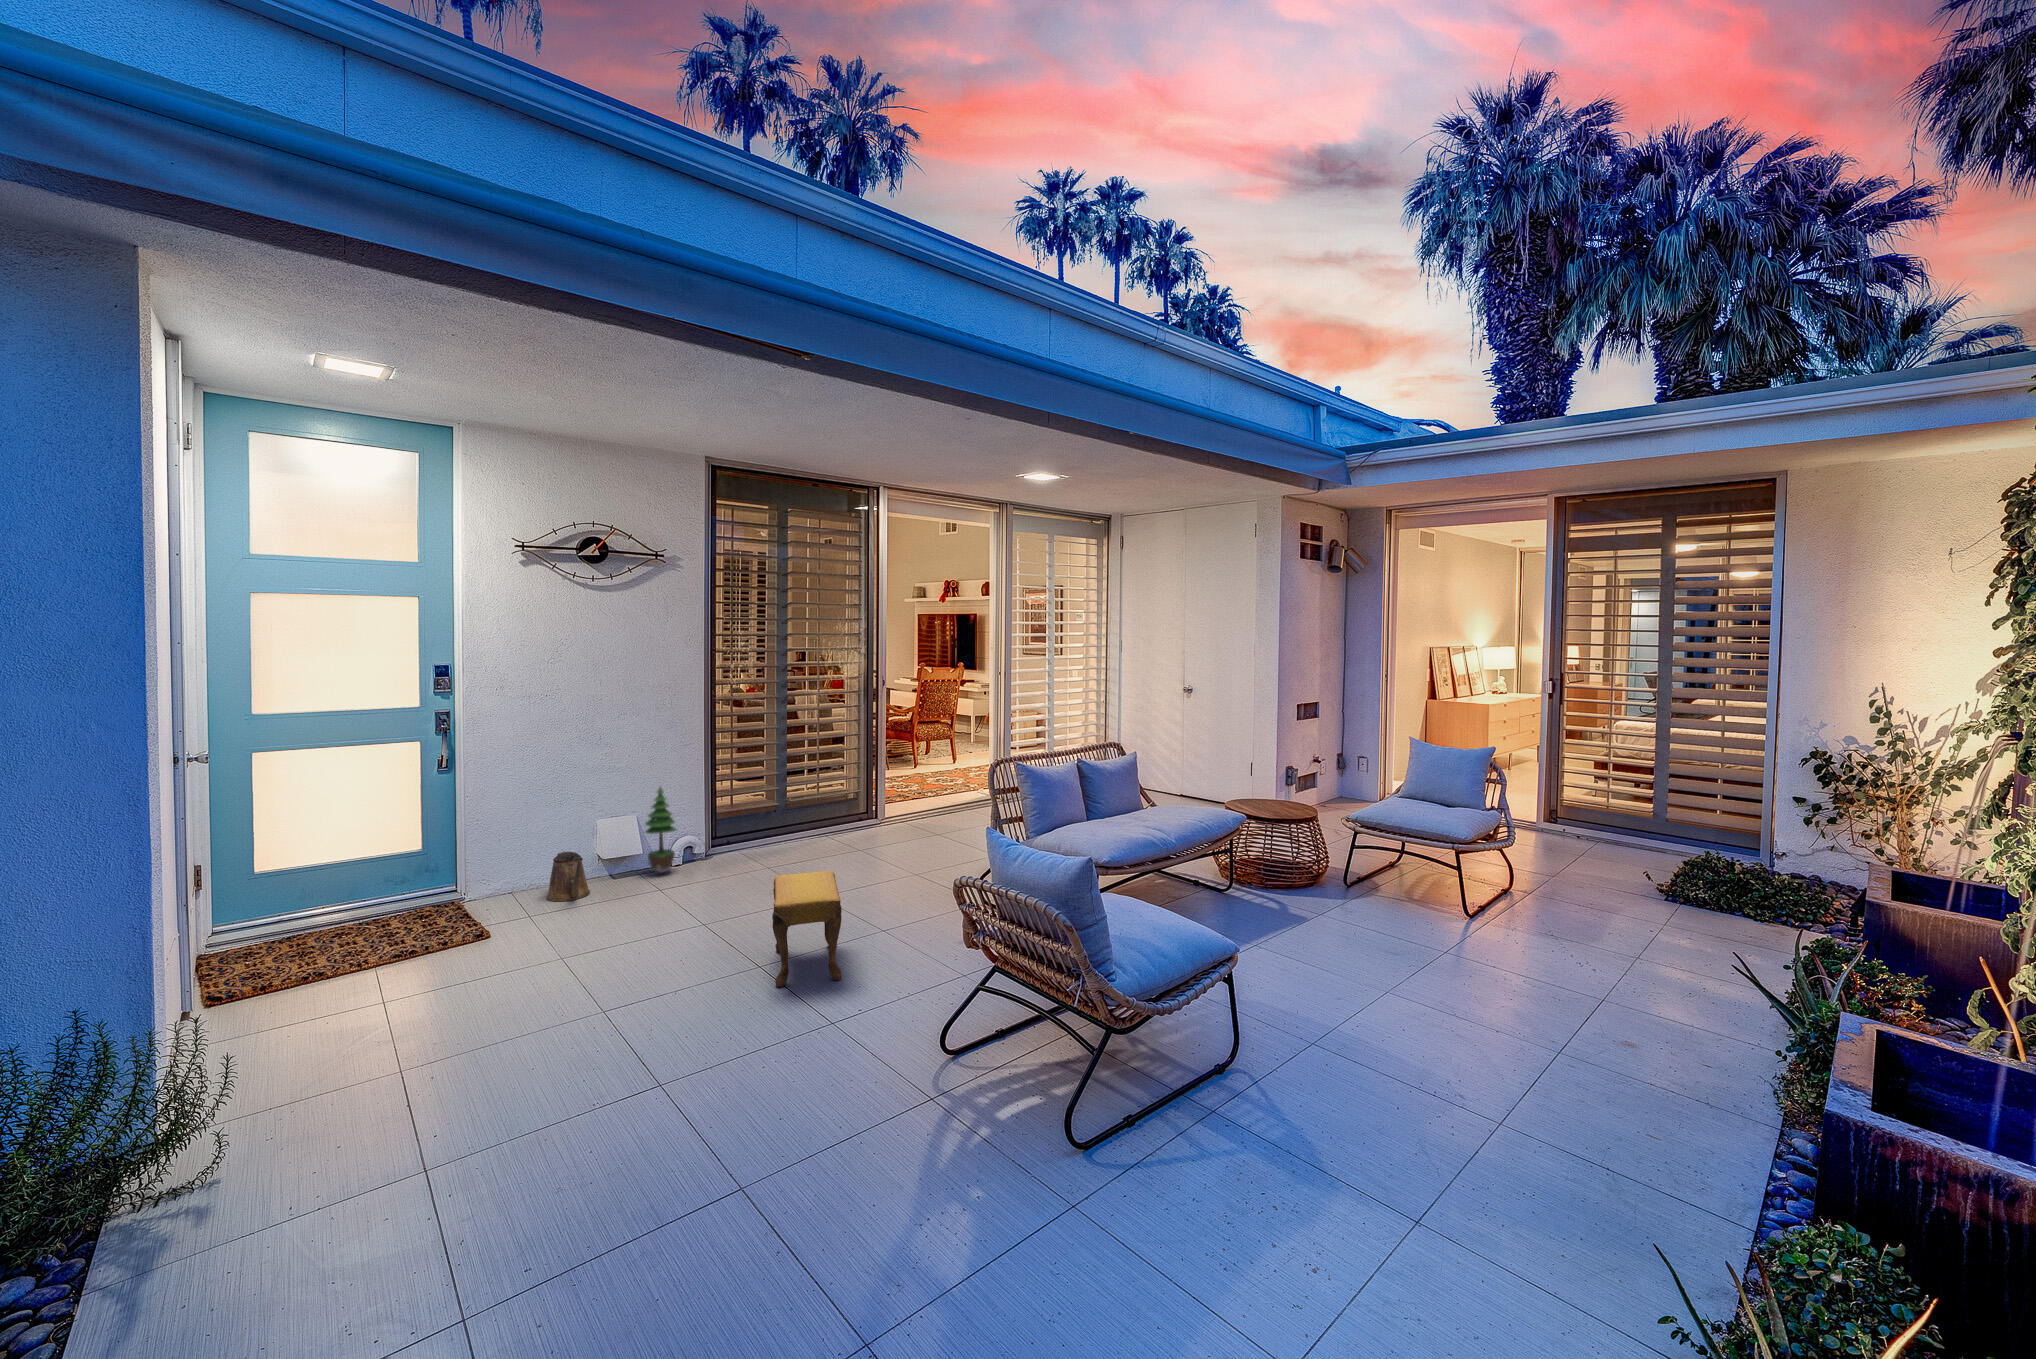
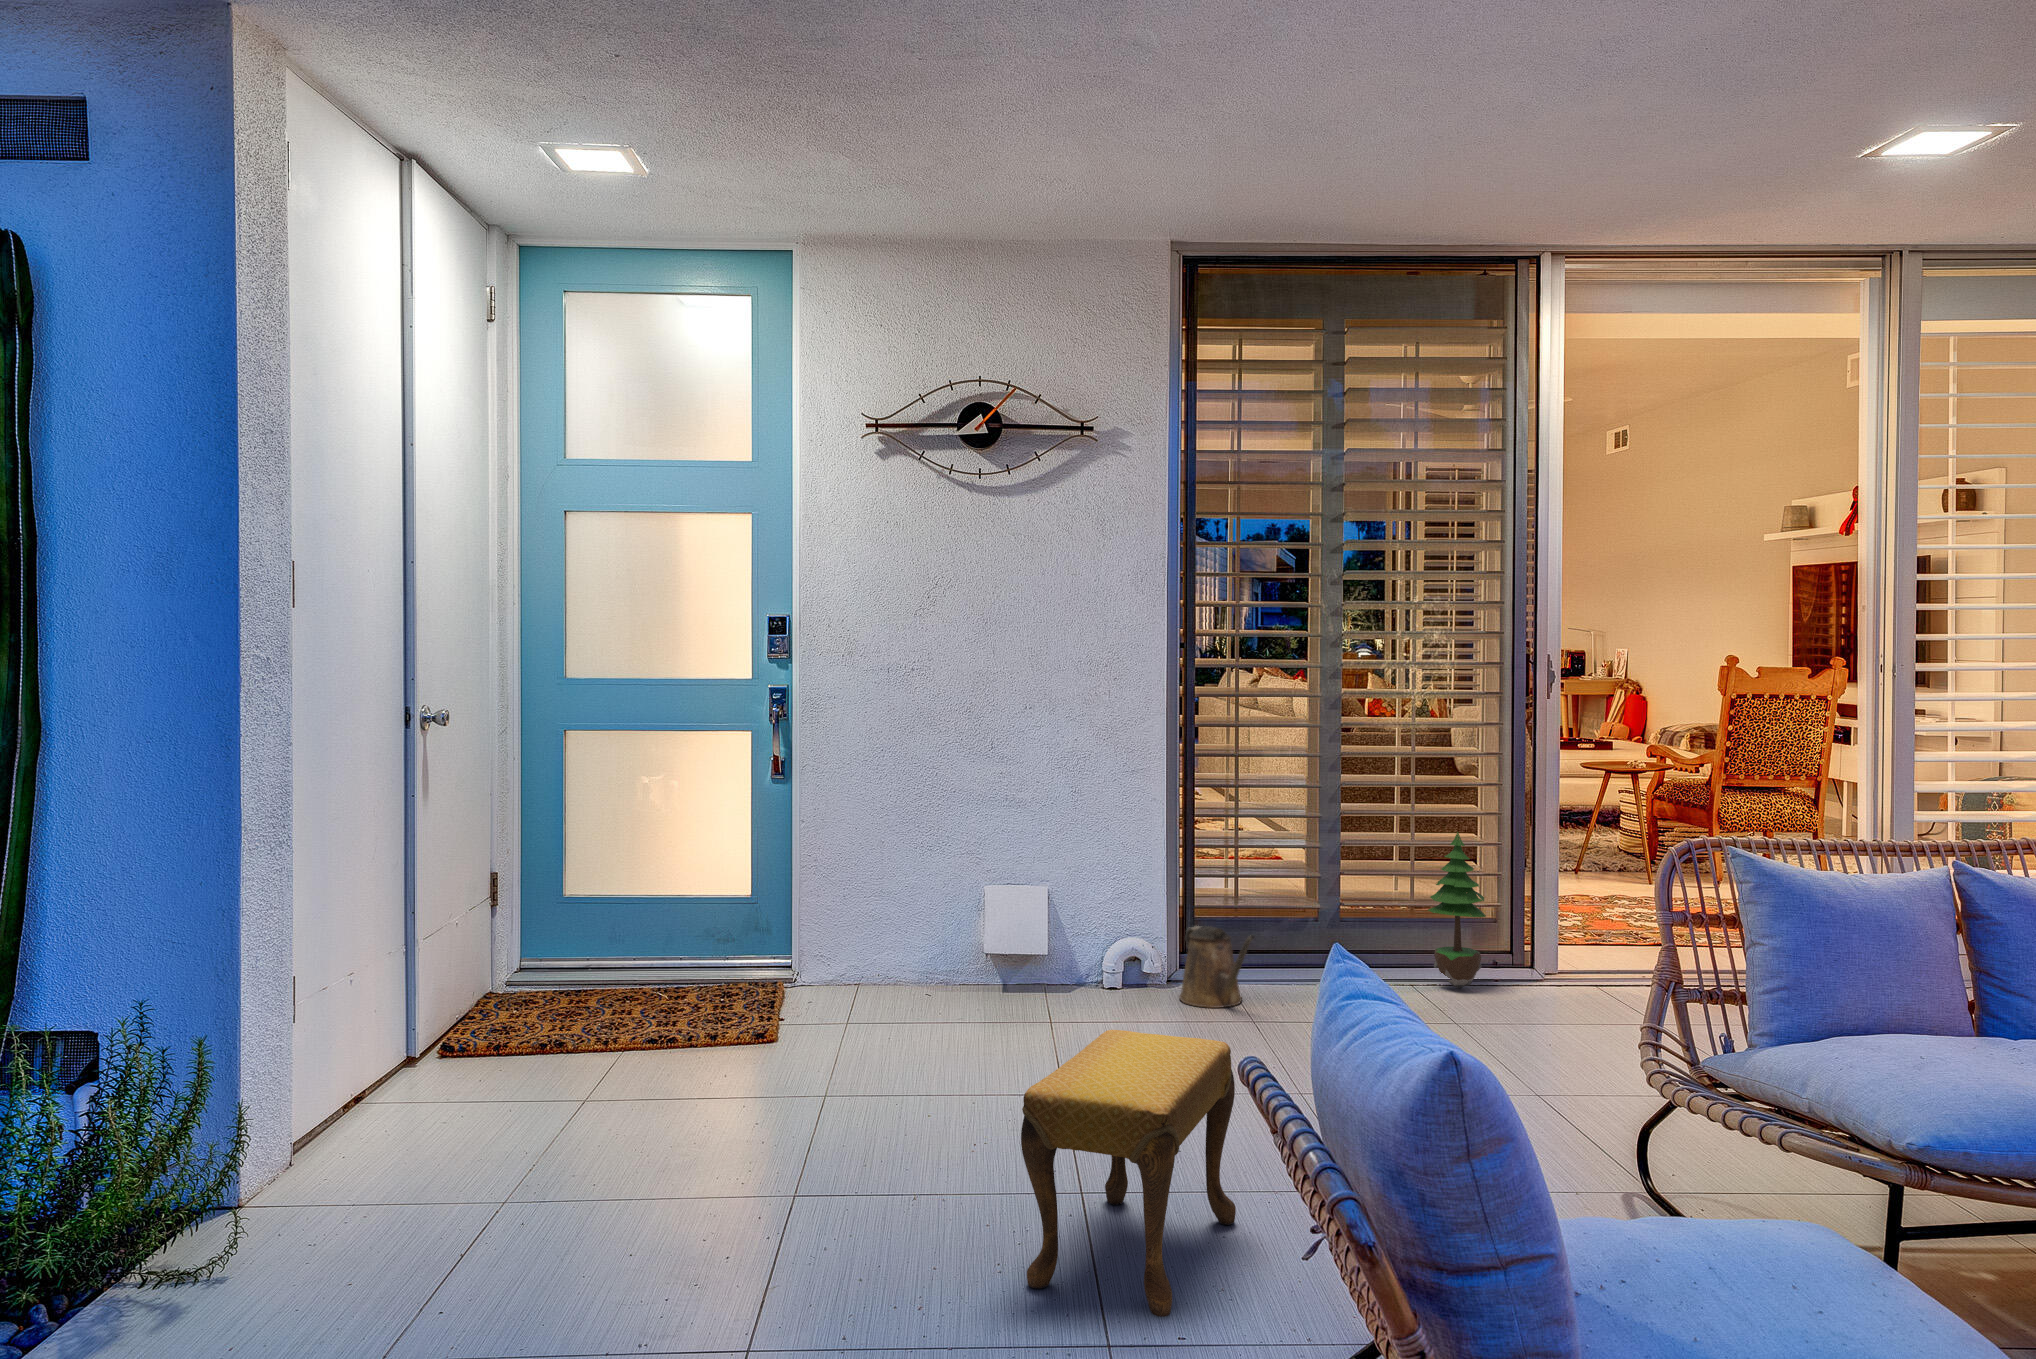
potted tree: present [645,788,676,873] -> present [1428,832,1486,989]
watering can: present [547,851,590,901] -> present [1180,926,1254,1008]

